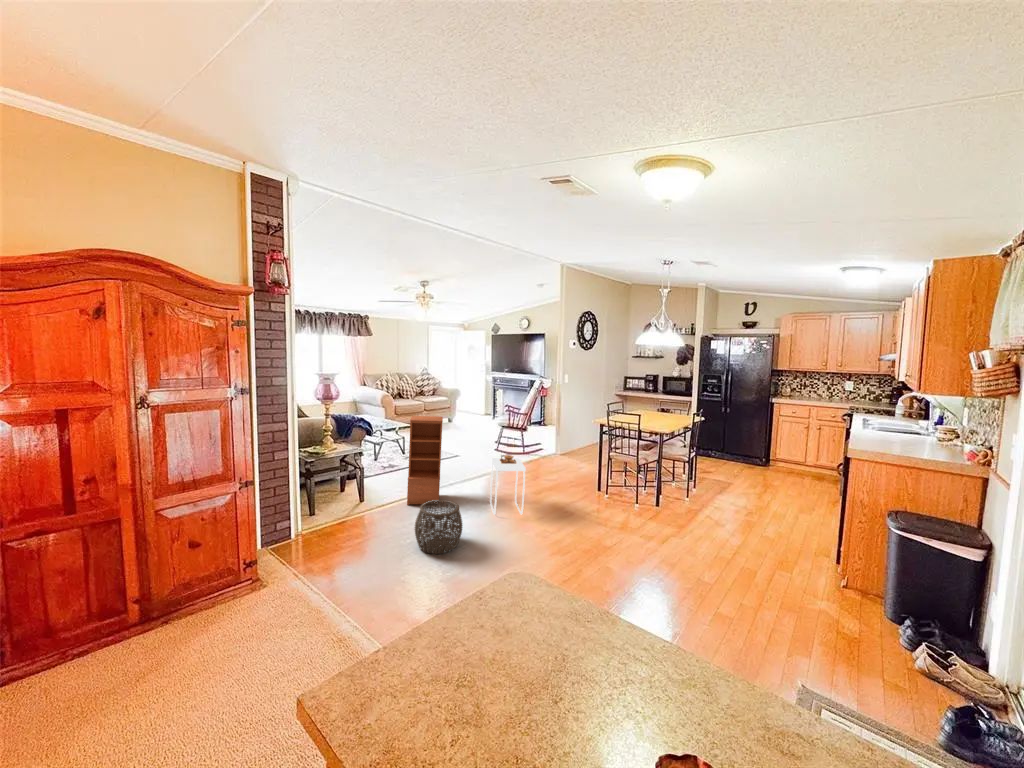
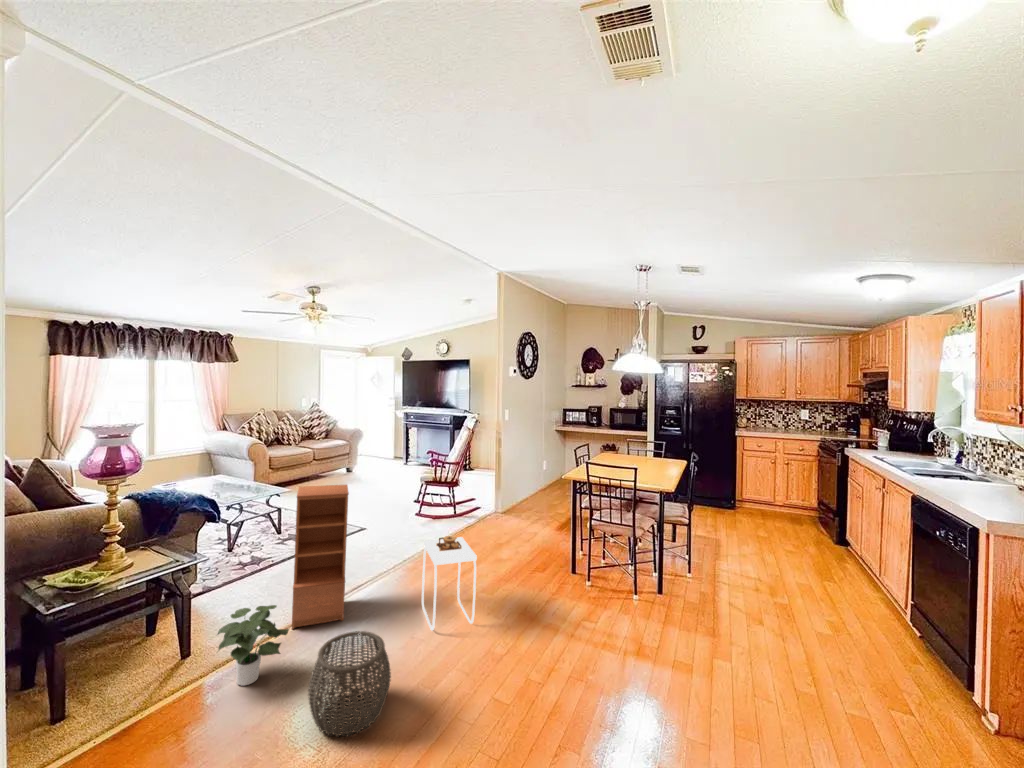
potted plant: none [364,482,406,527] -> present [218,605,289,686]

